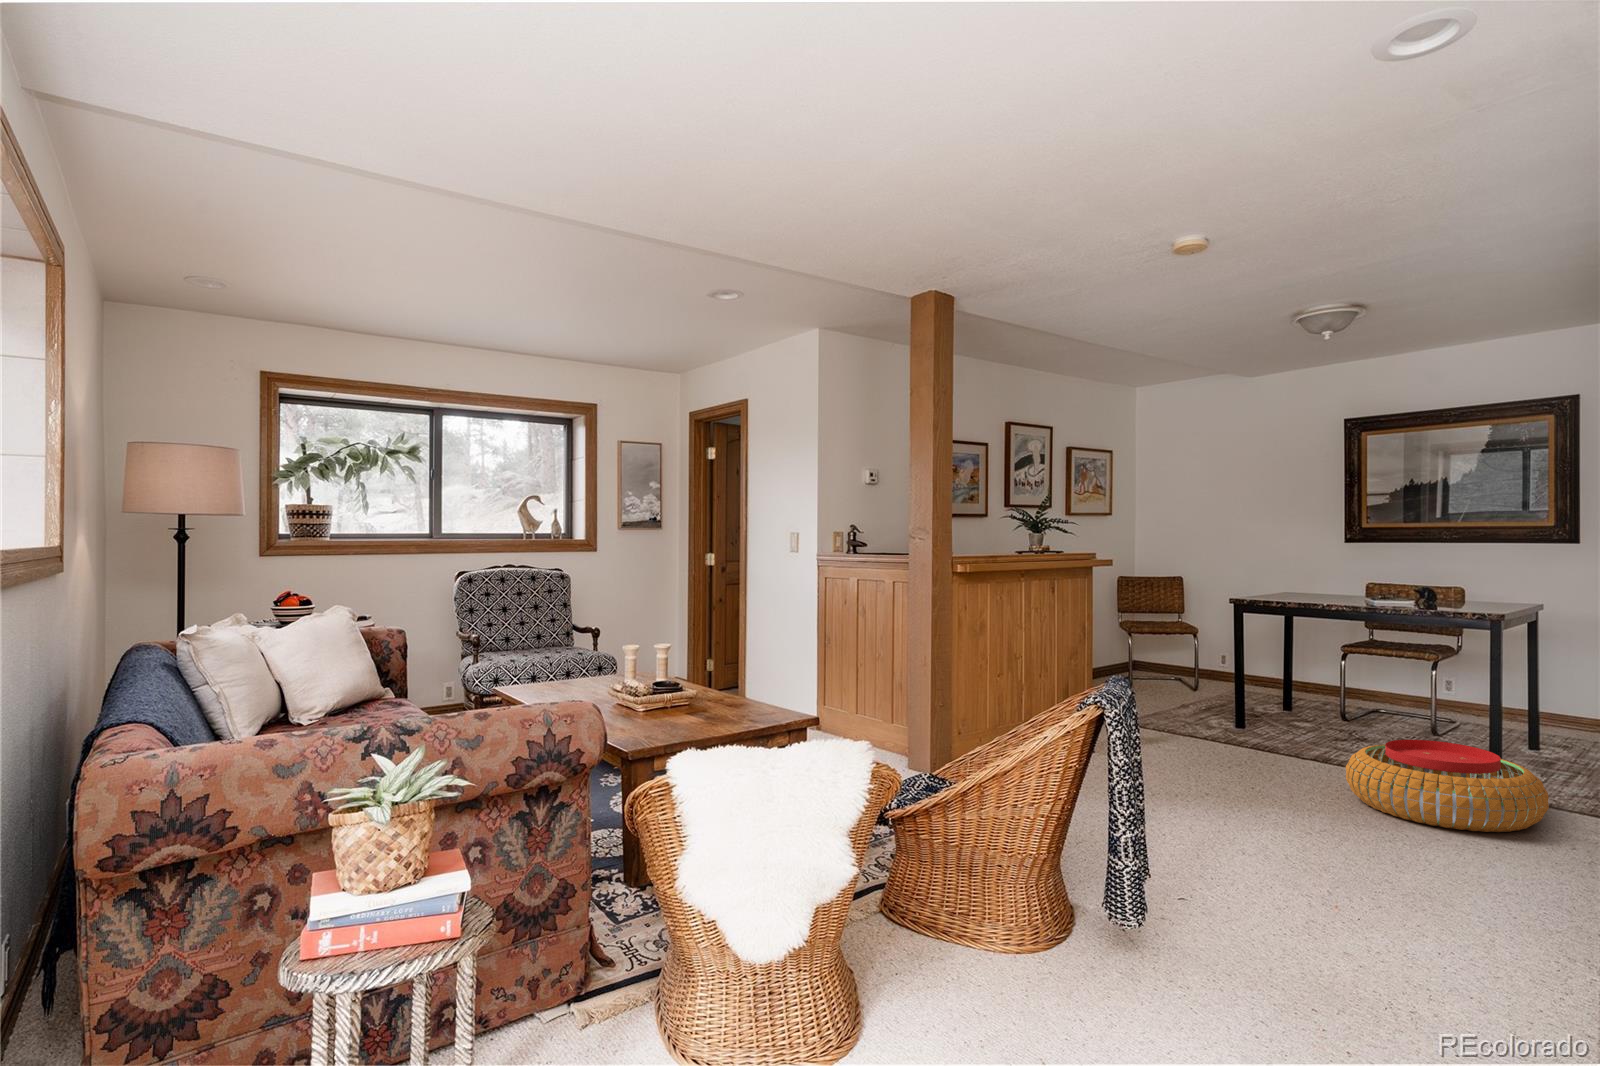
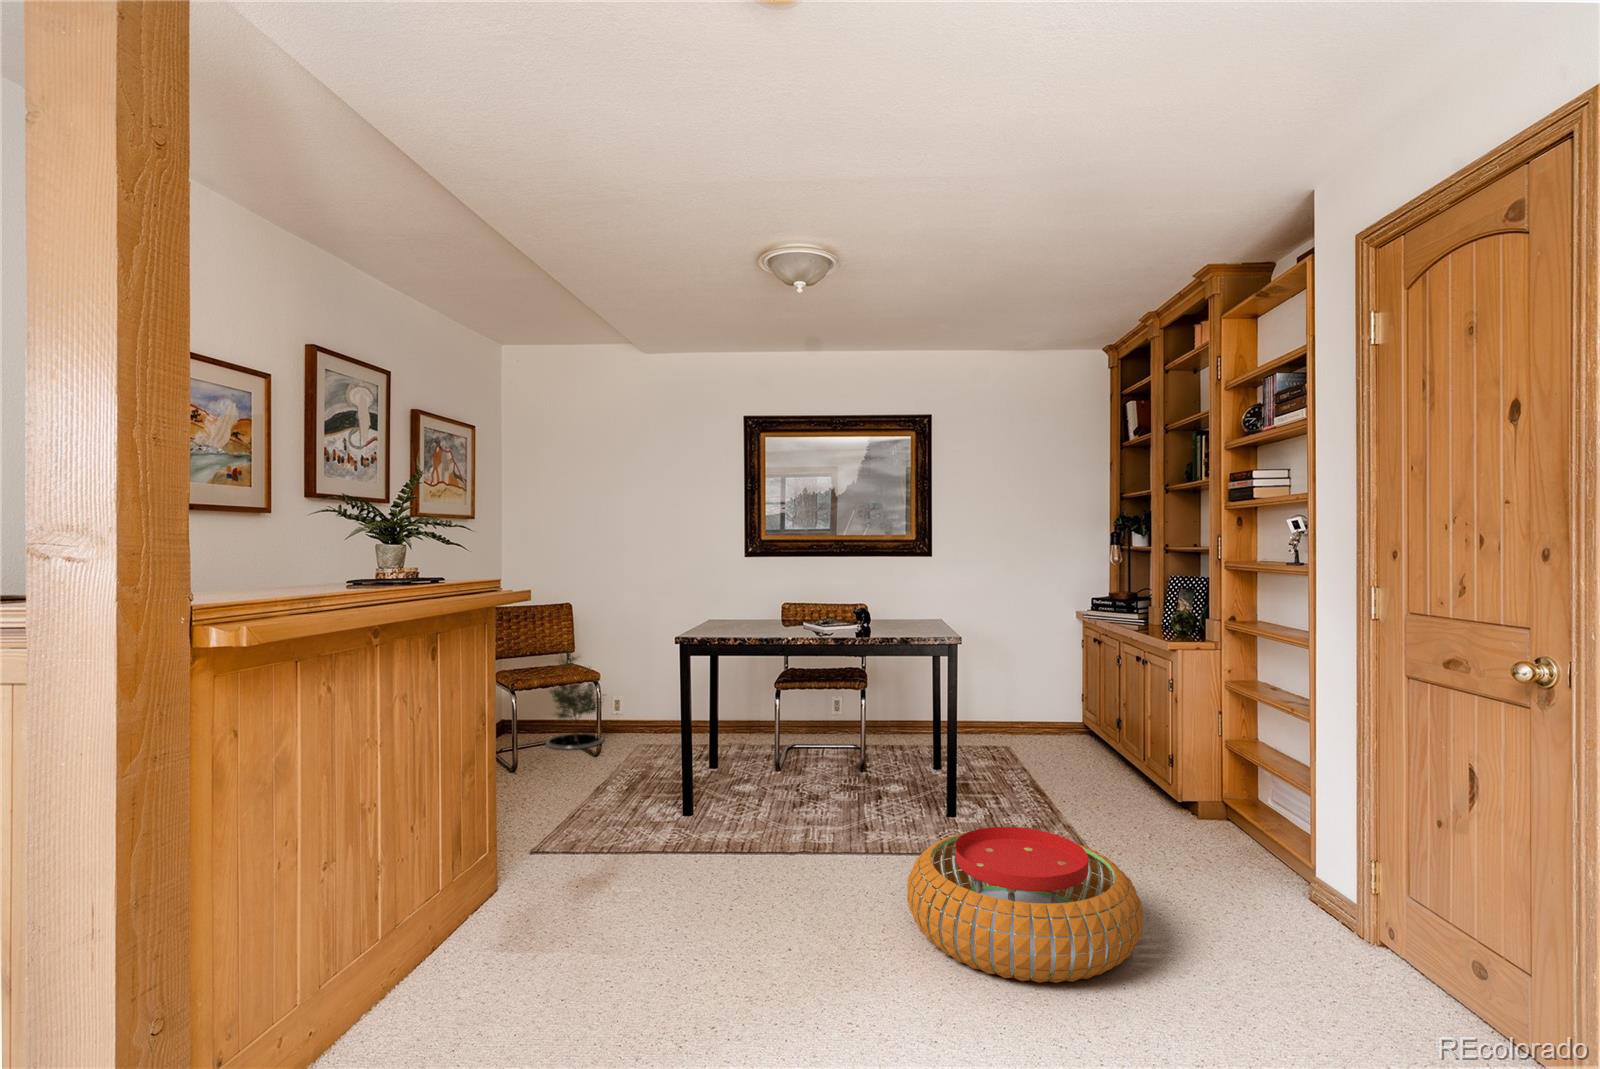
potted tree: none [1161,608,1212,686] -> present [546,650,603,750]

